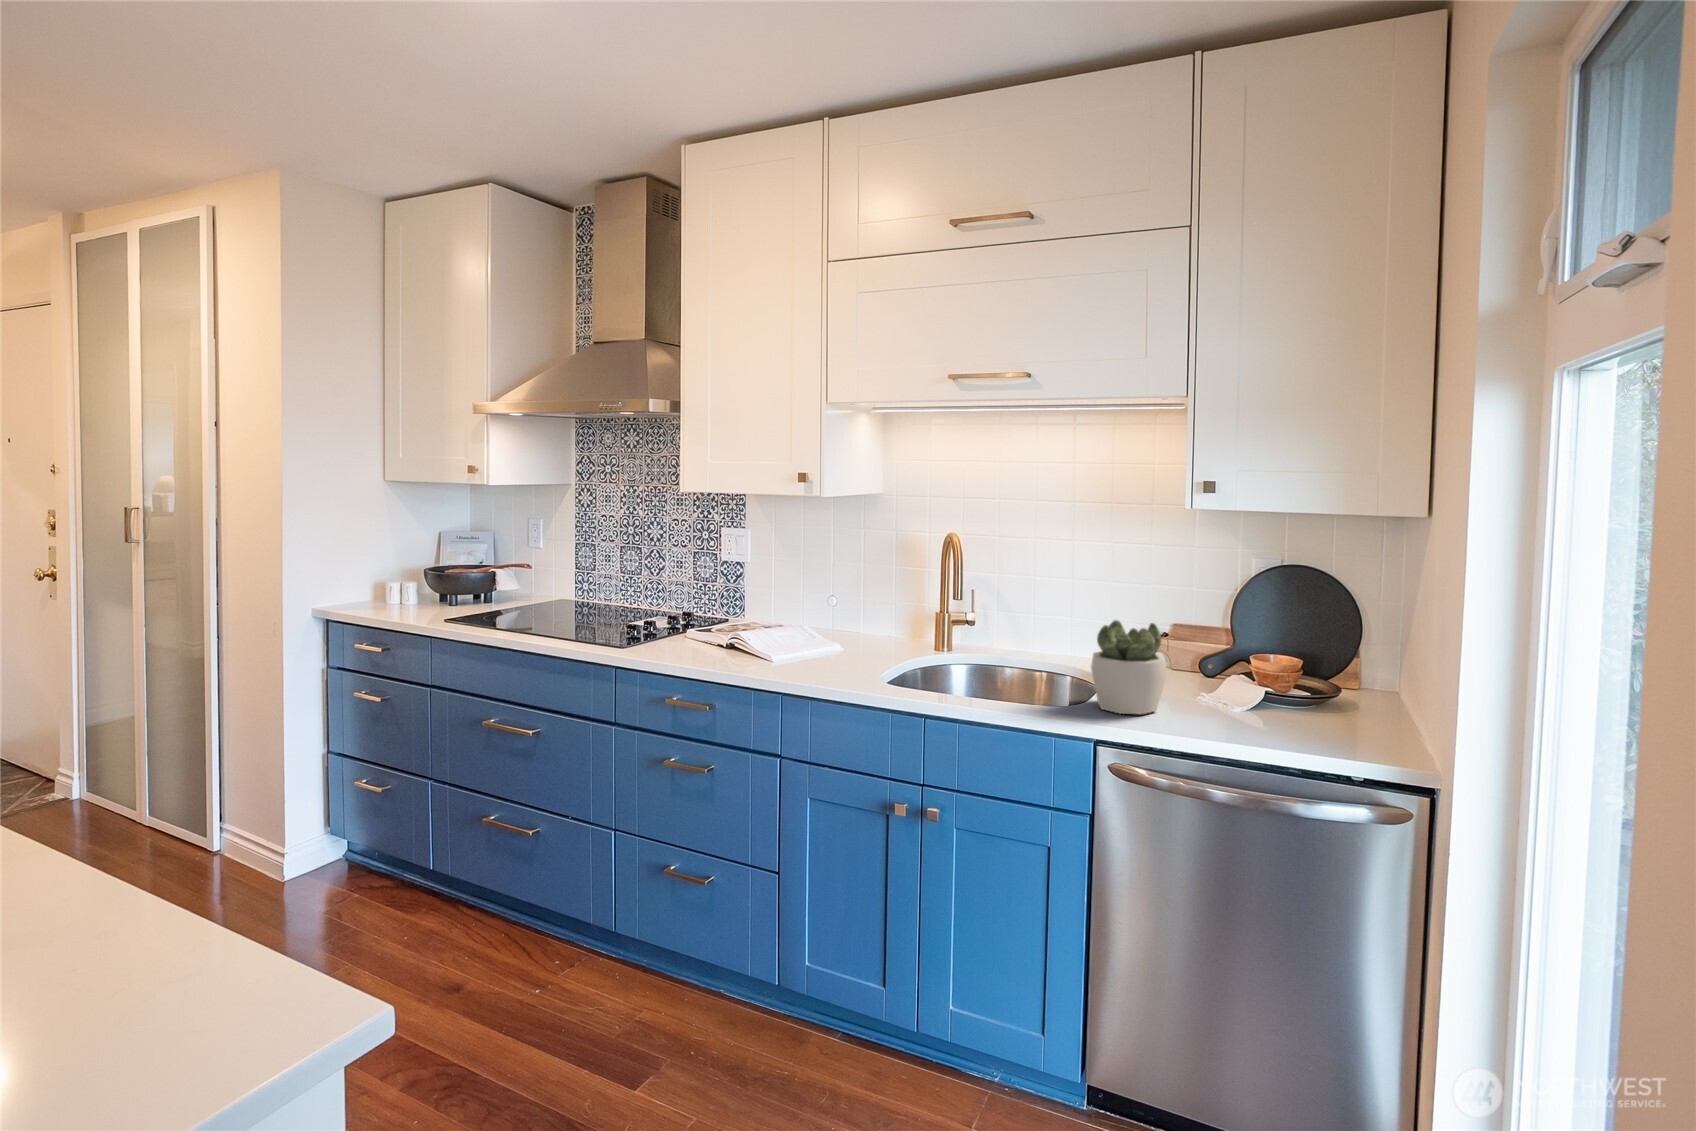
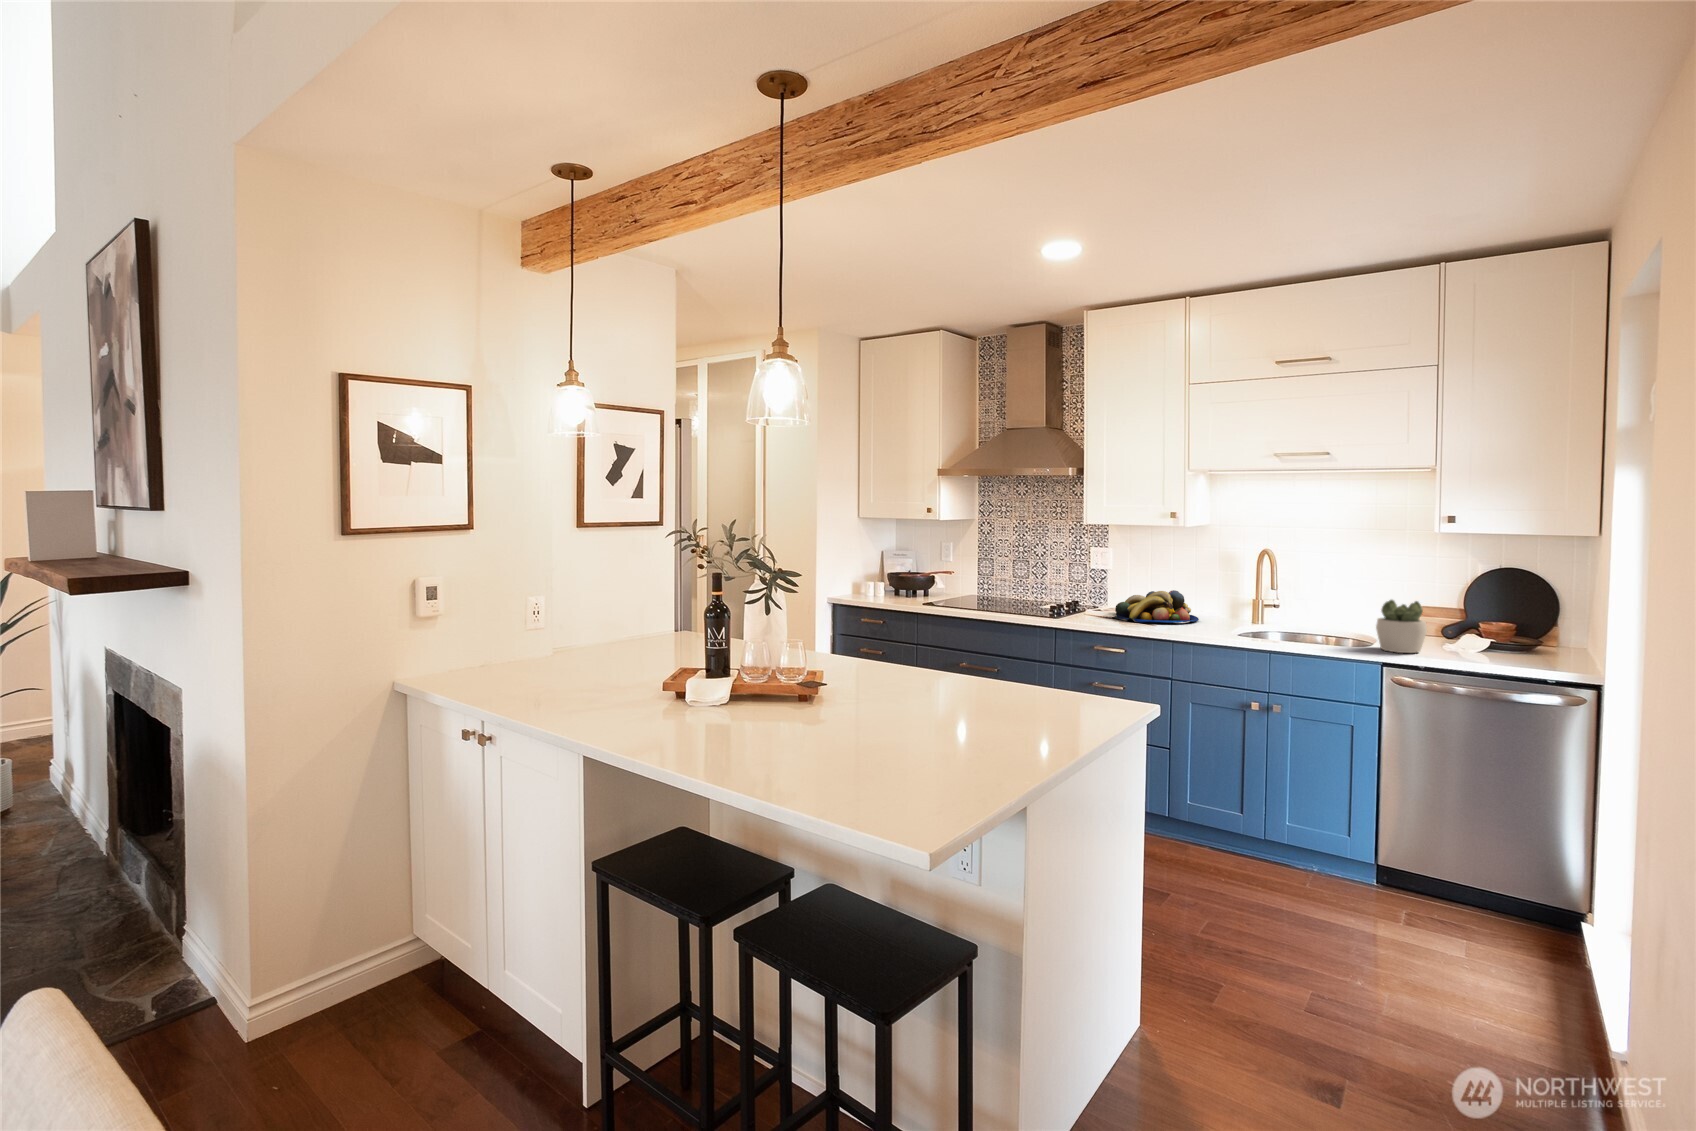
fruit bowl: none [728,597,859,654] -> present [1115,590,1199,623]

